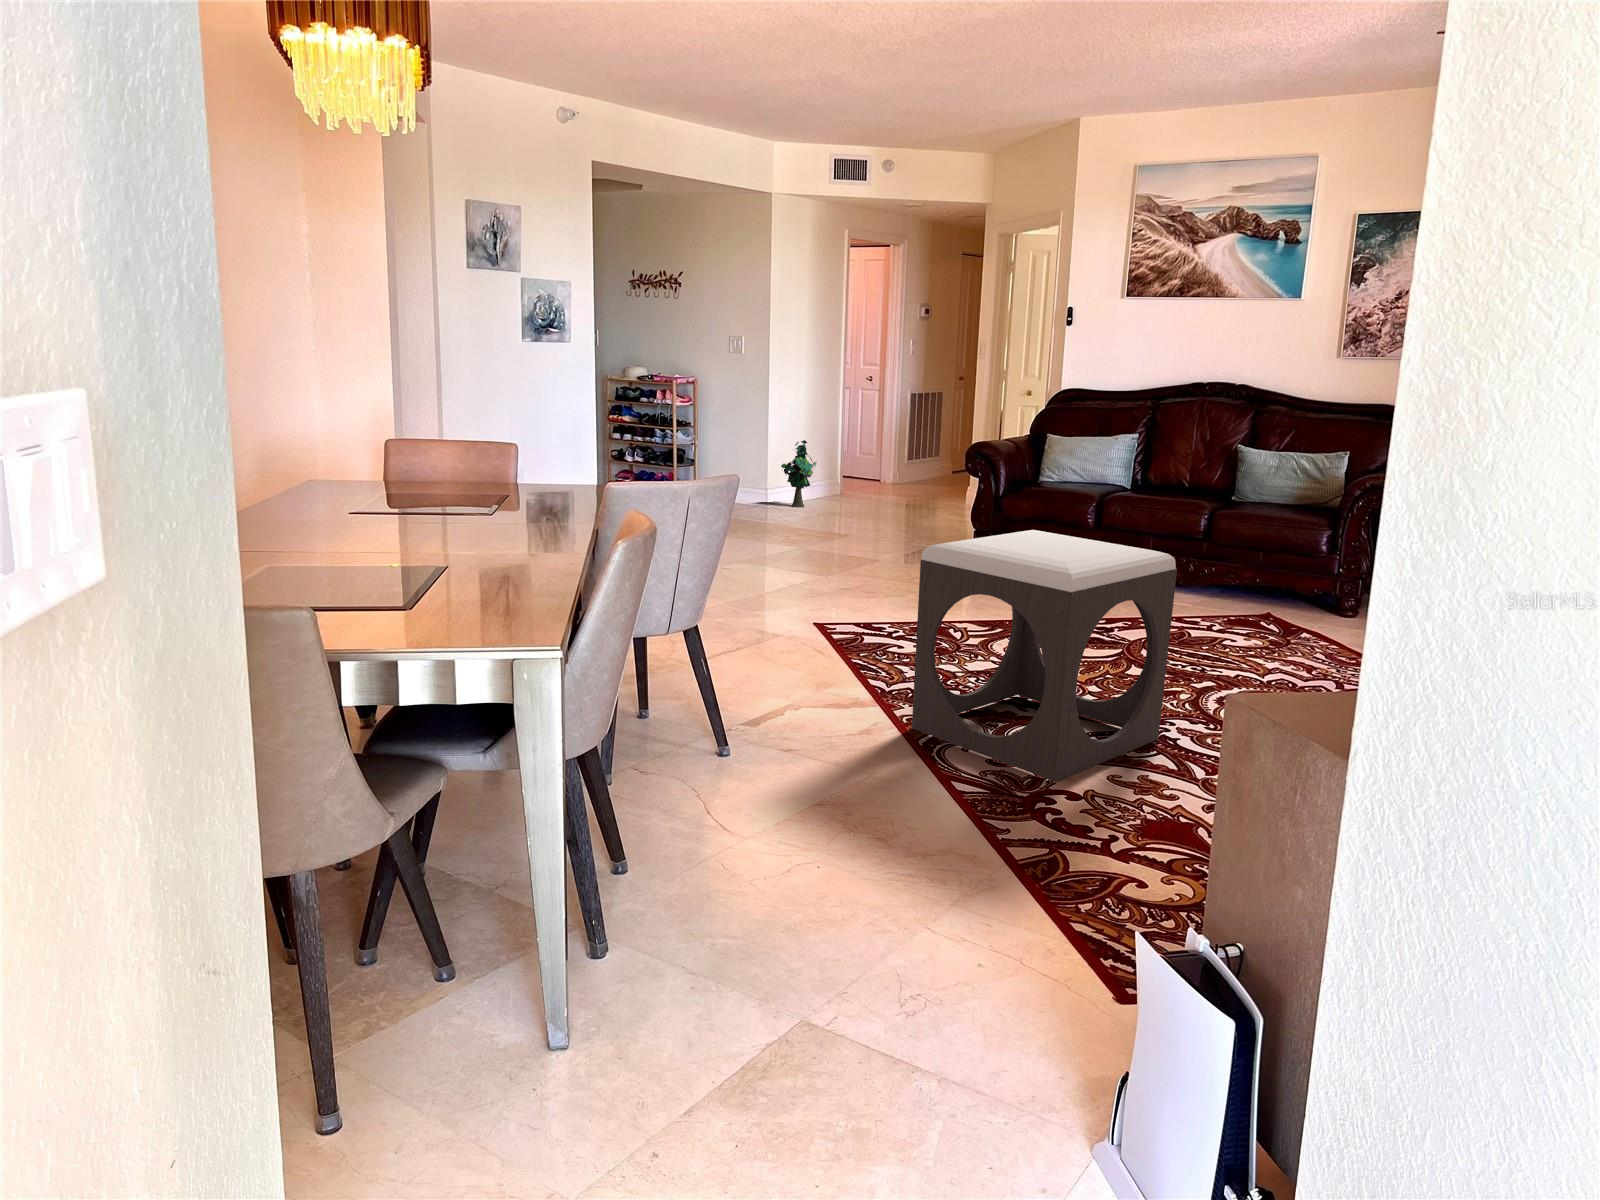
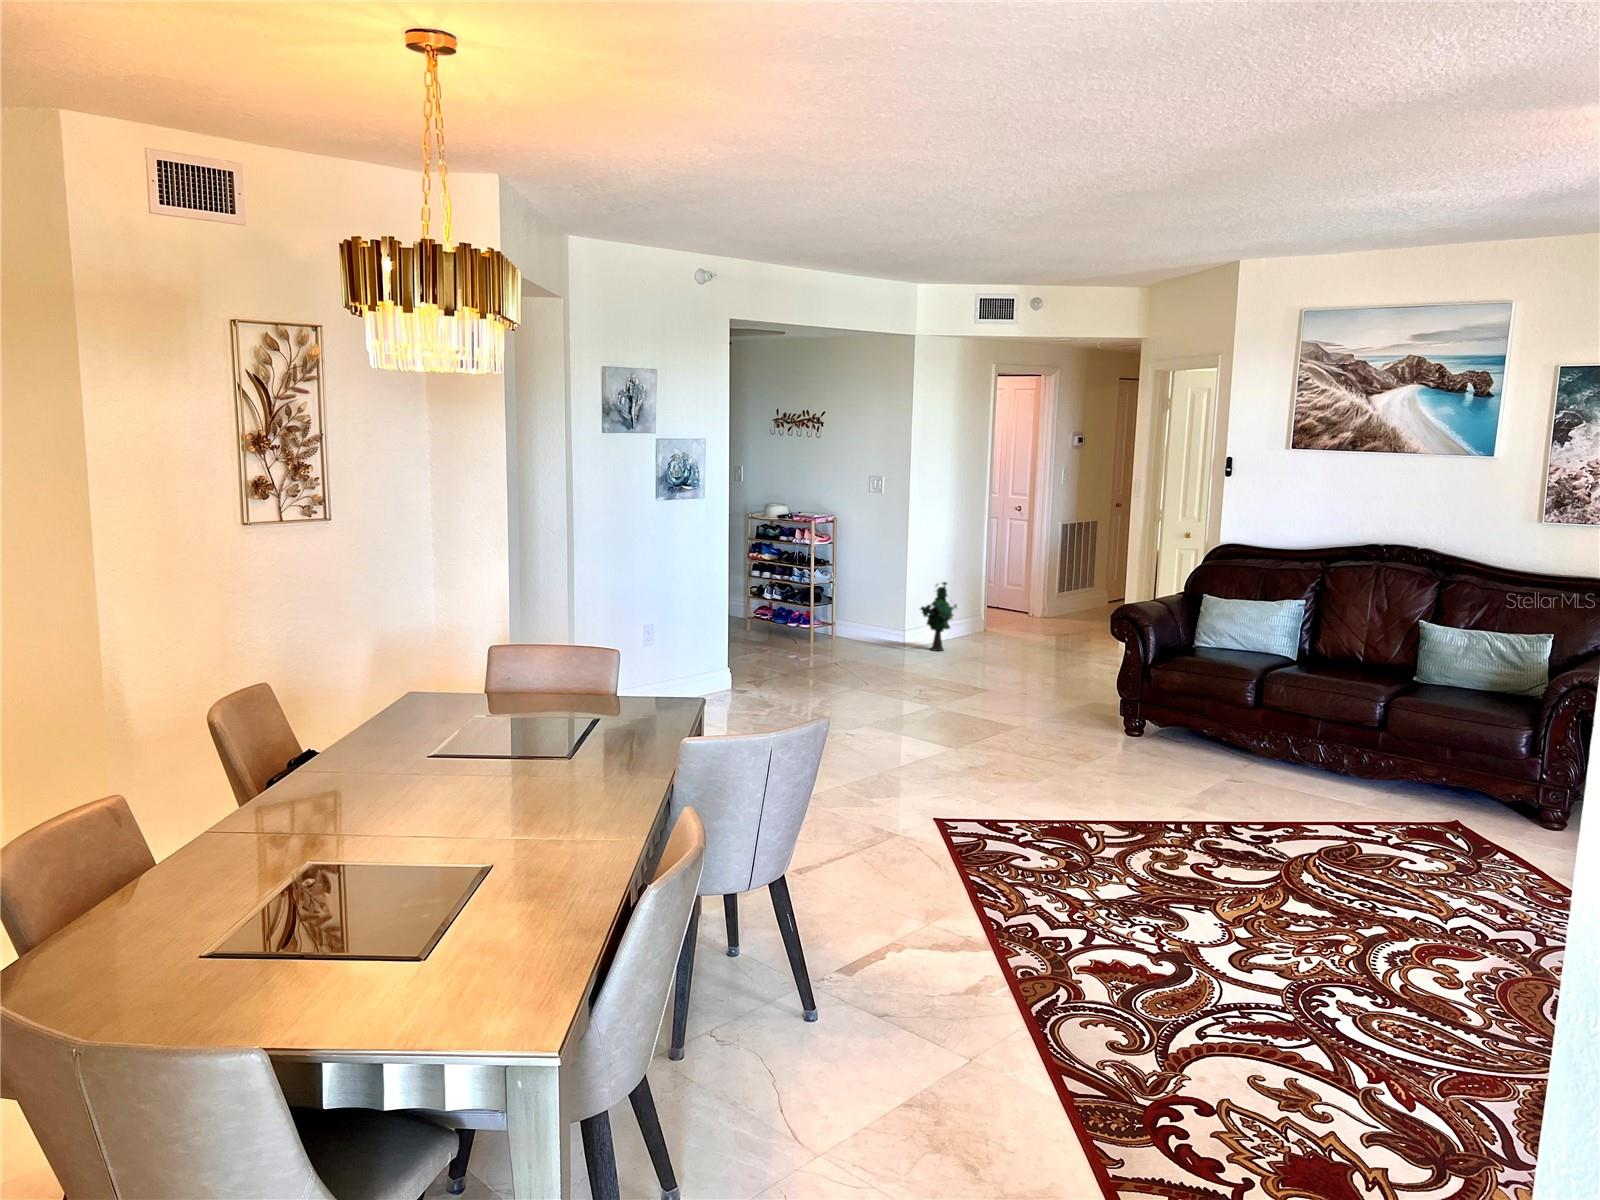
footstool: present [912,530,1177,782] -> none [1028,764,1330,1081]

